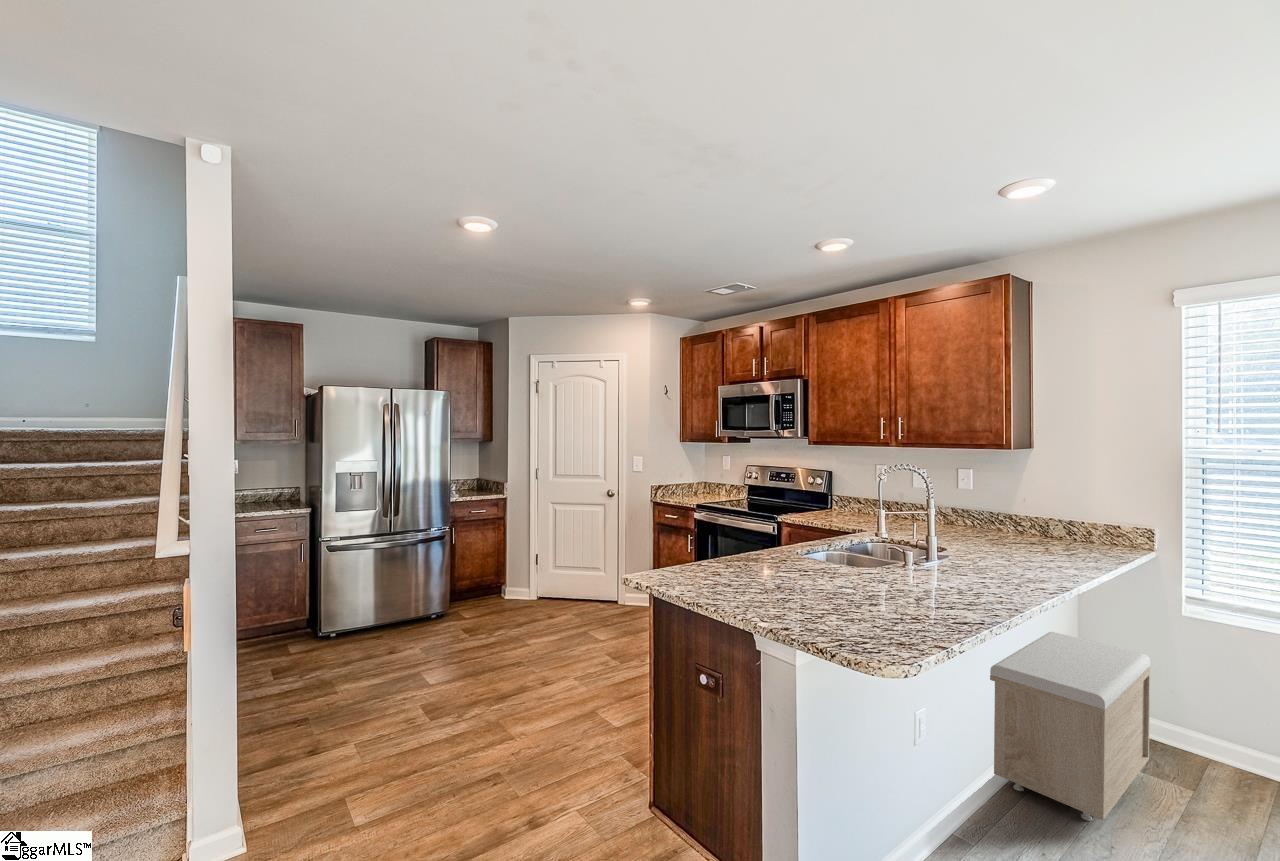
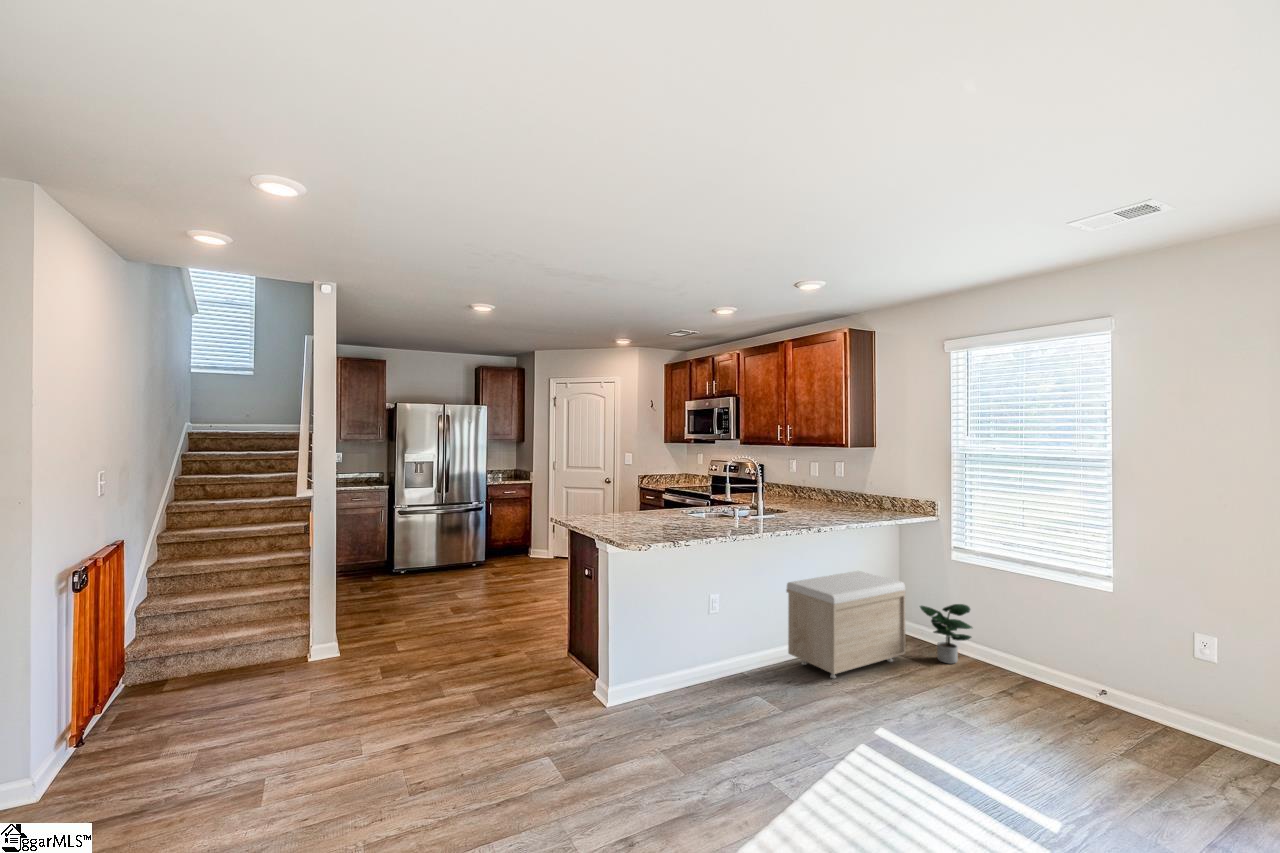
potted plant: none [1151,676,1254,768] -> present [920,604,972,664]

